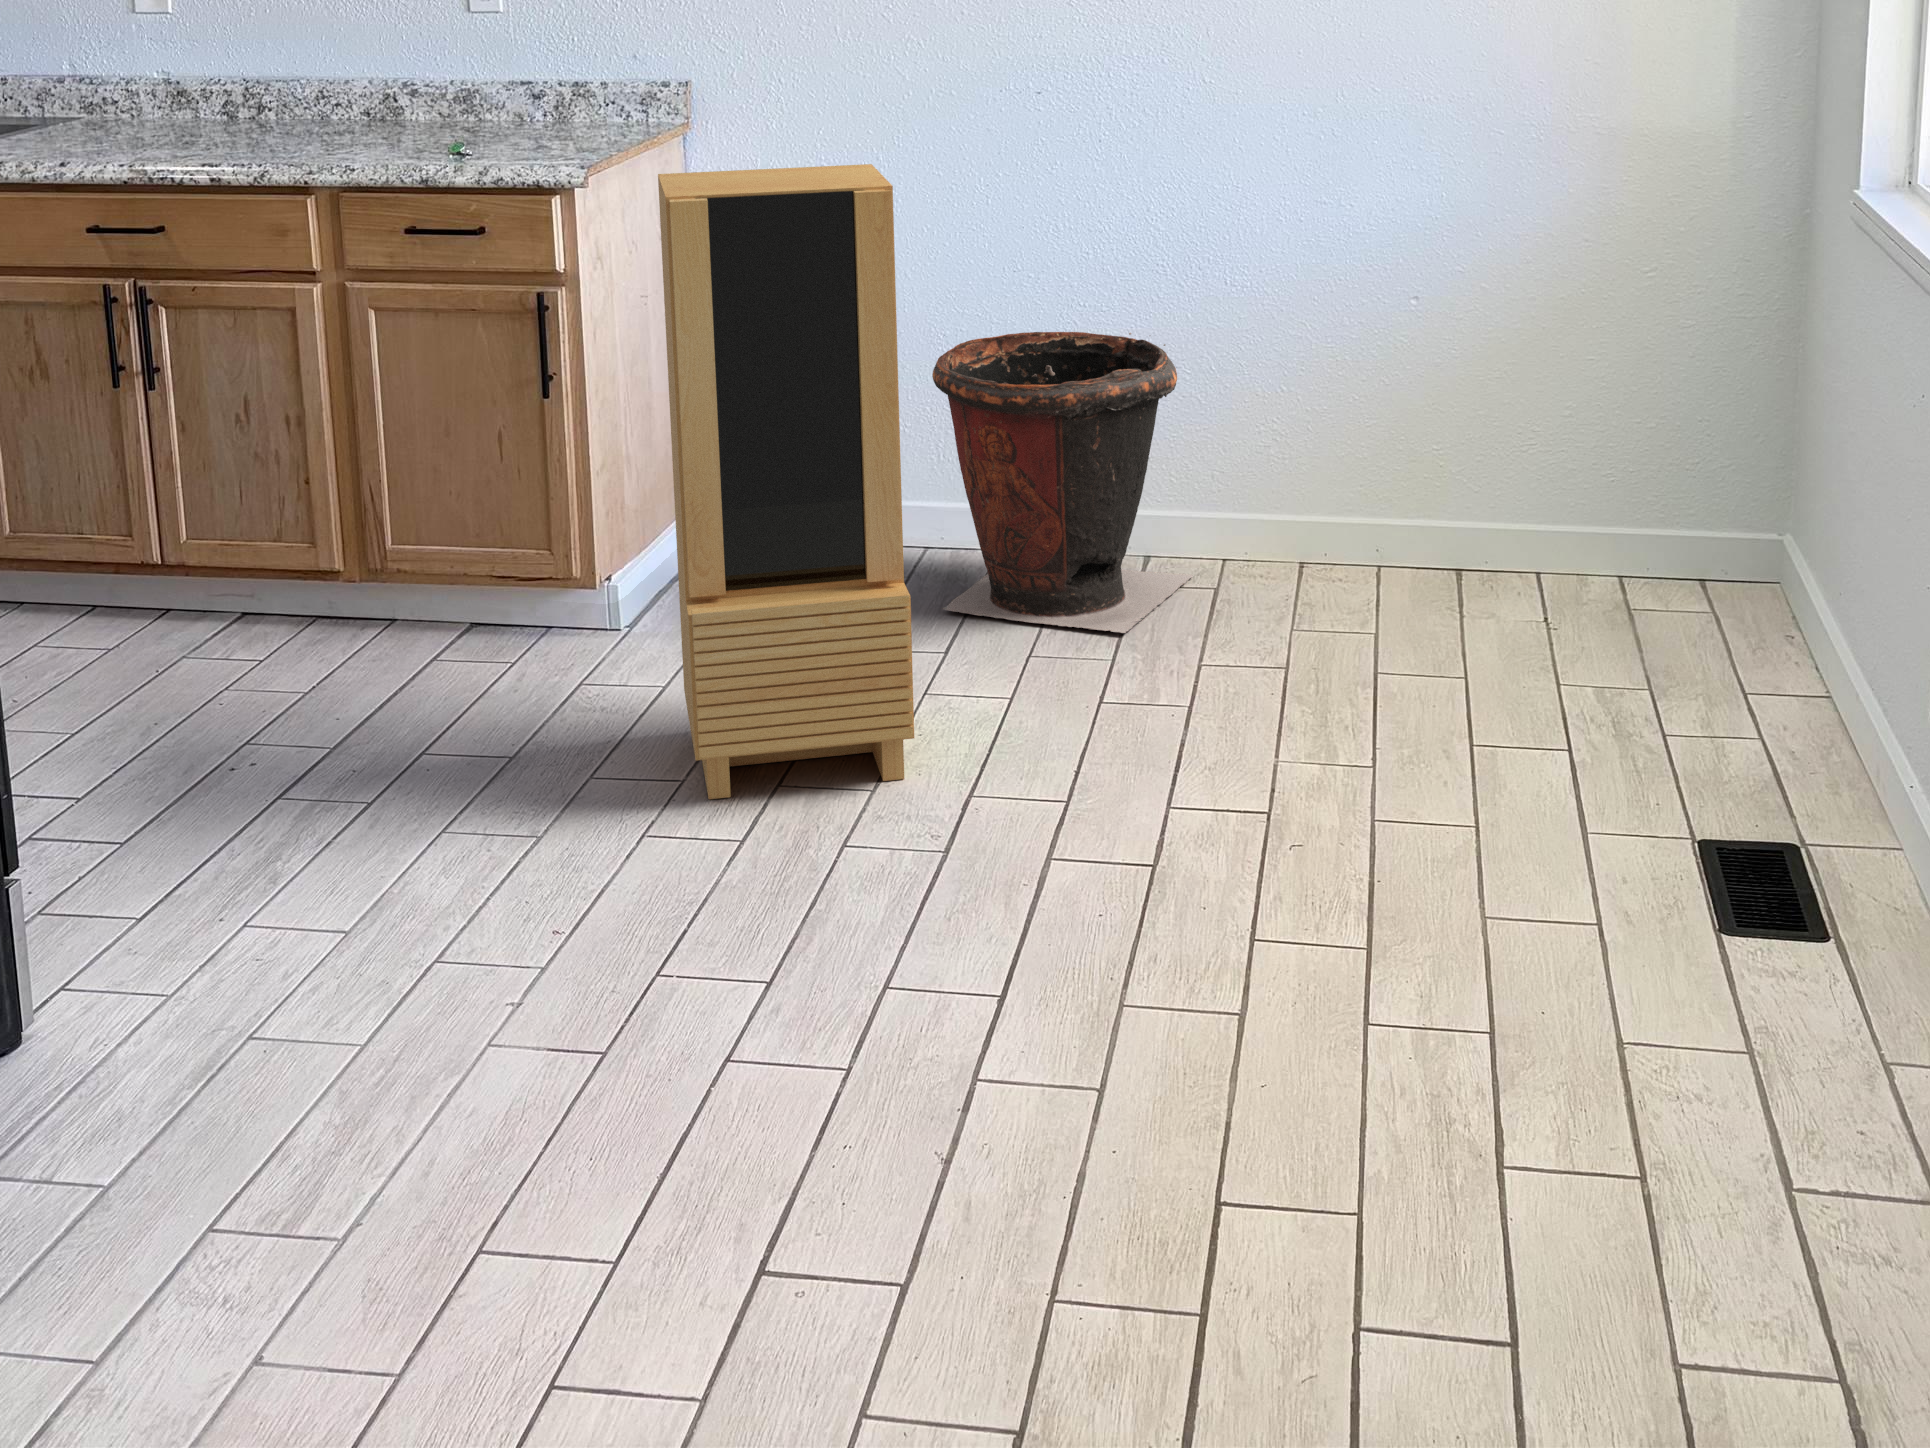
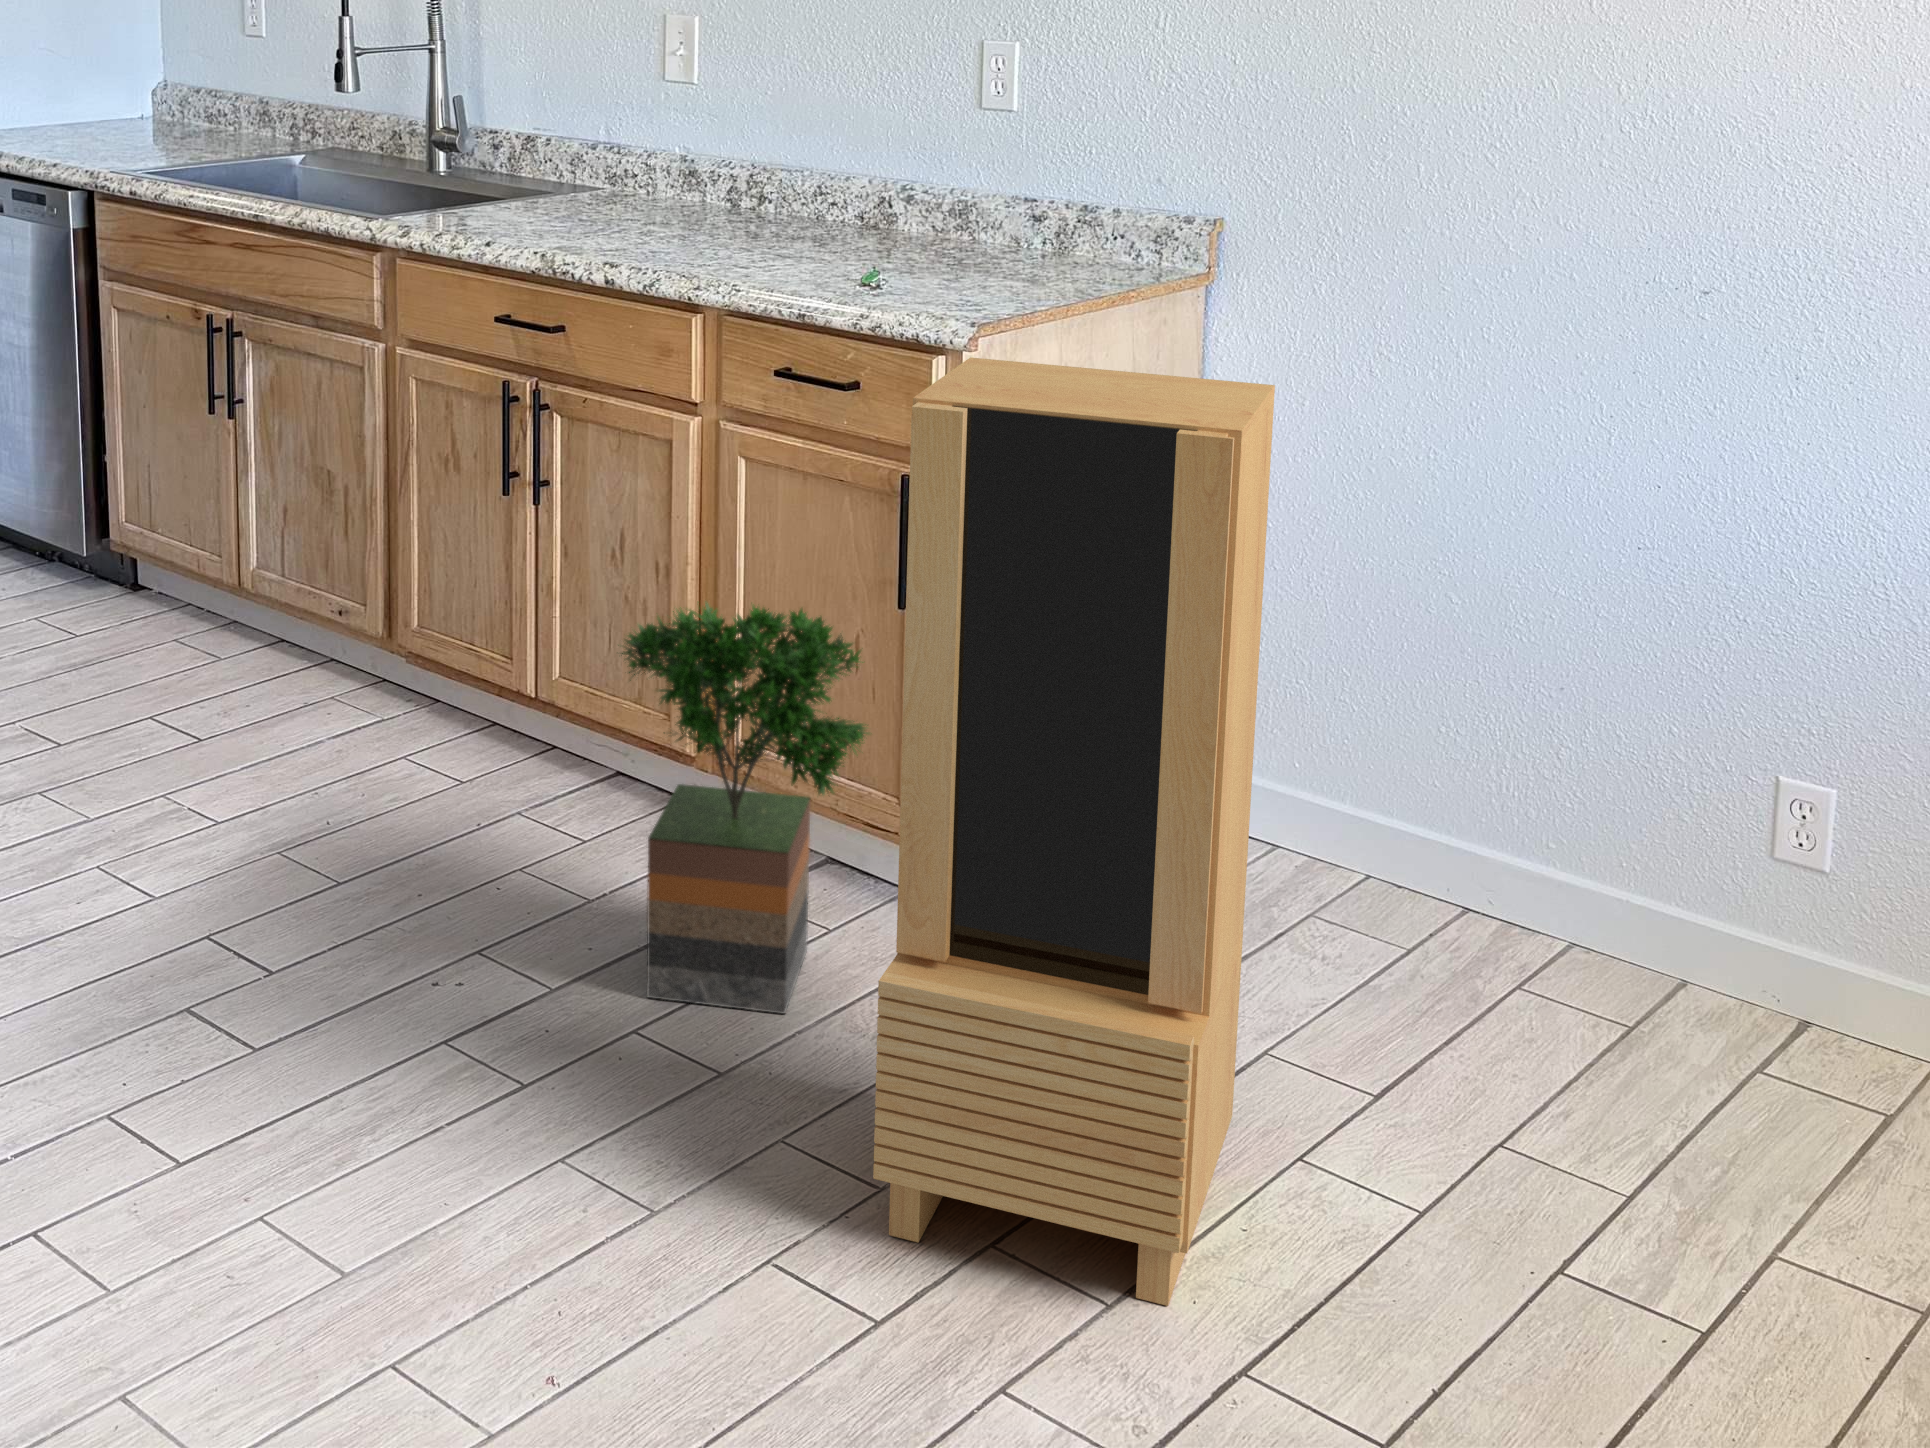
trash can: present [932,332,1193,633] -> none [1416,639,1862,1157]
potted tree: none [341,405,565,733] -> present [618,602,869,1014]

